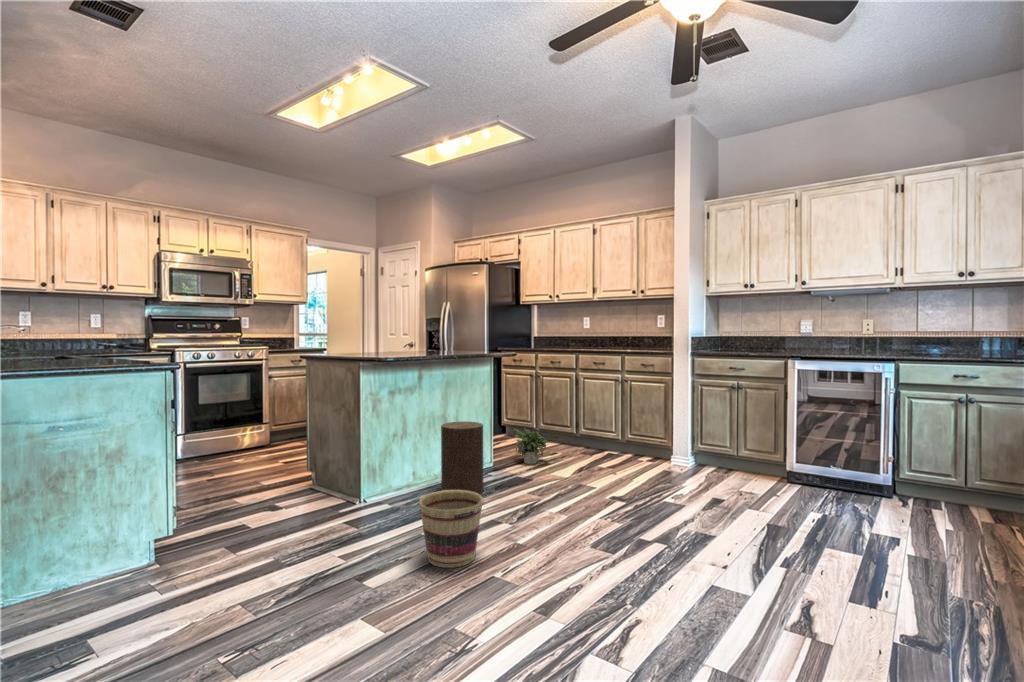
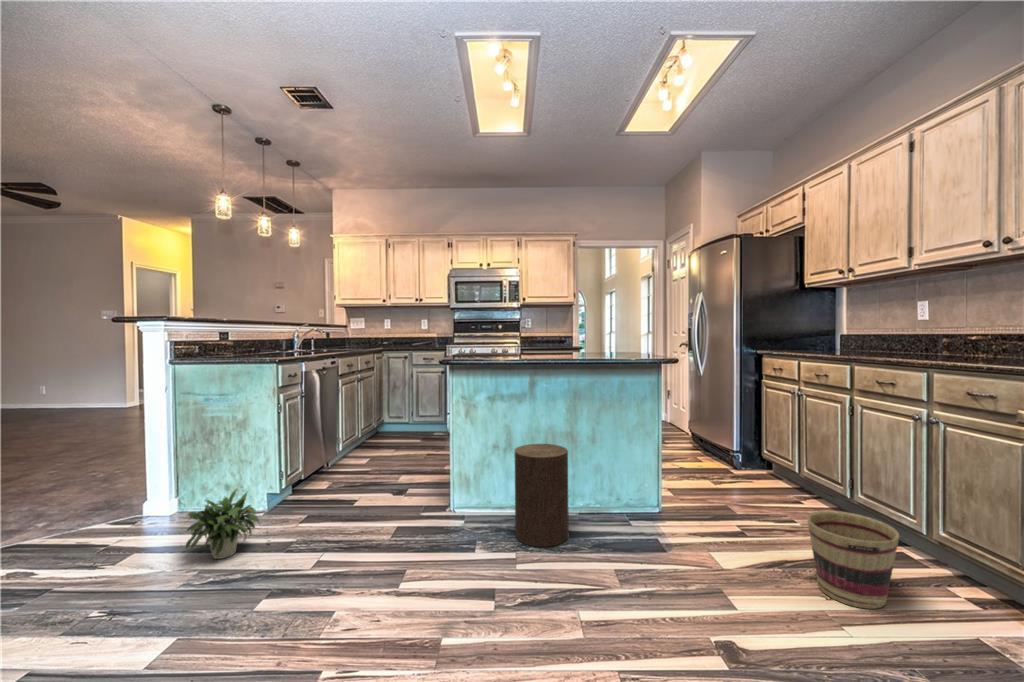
potted plant: present [515,429,547,464] -> present [186,489,270,559]
basket: present [419,490,483,568] -> present [807,511,899,609]

